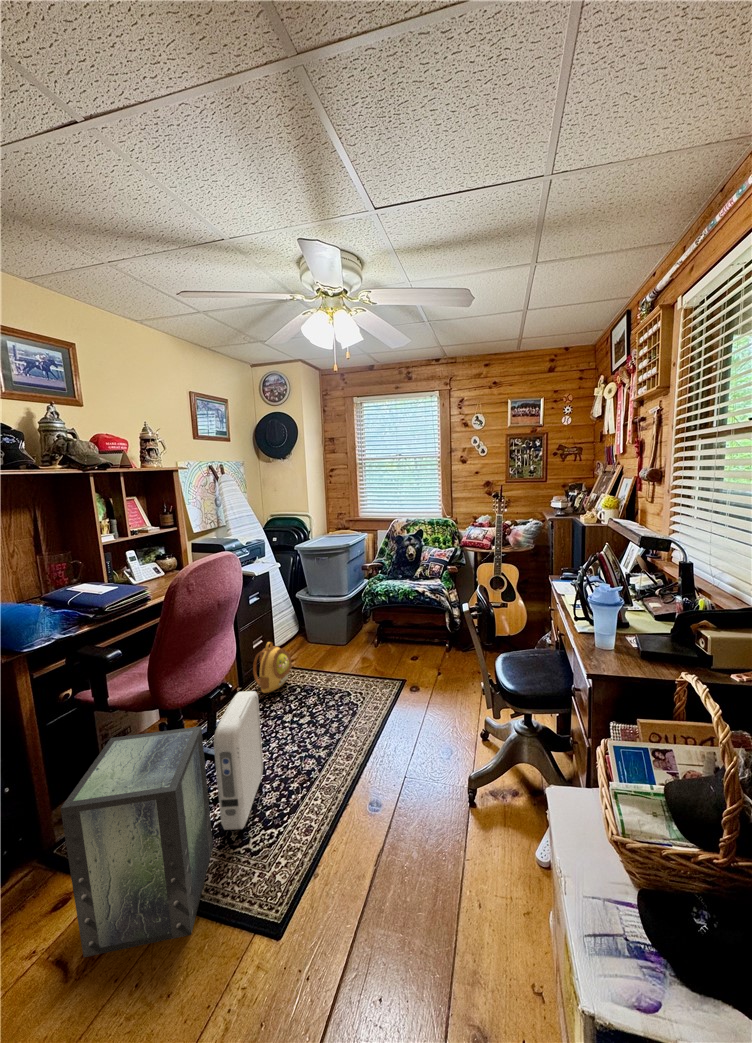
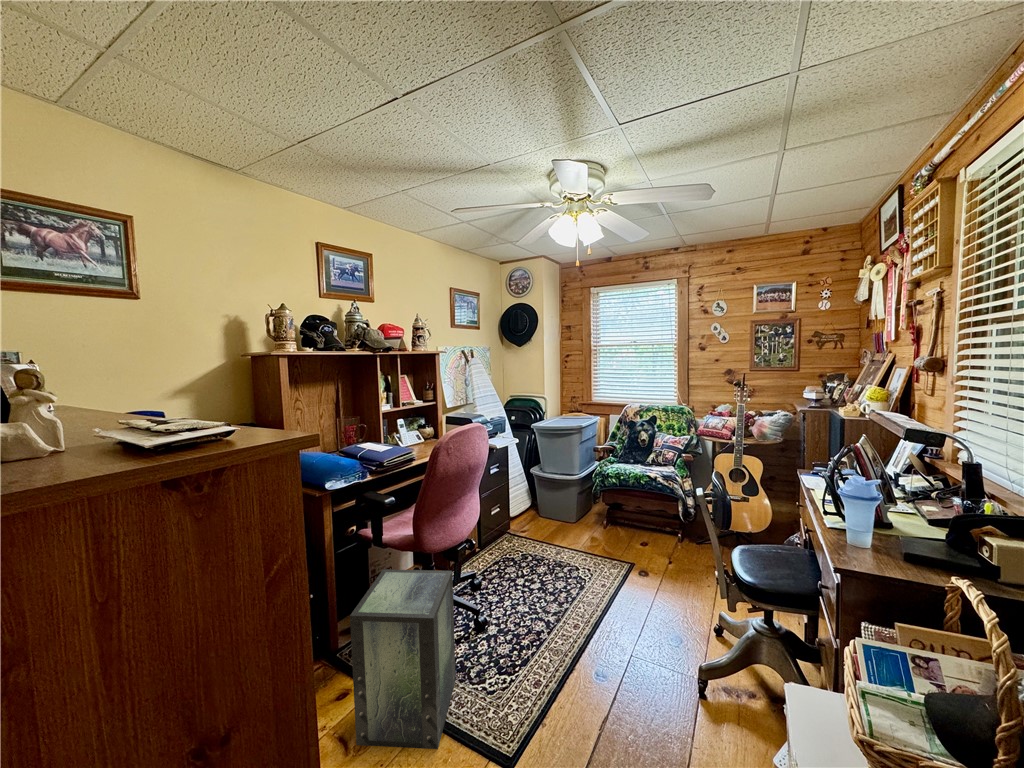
backpack: present [253,642,292,693] -> none [491,510,525,557]
air purifier: present [214,691,263,830] -> none [461,548,499,671]

